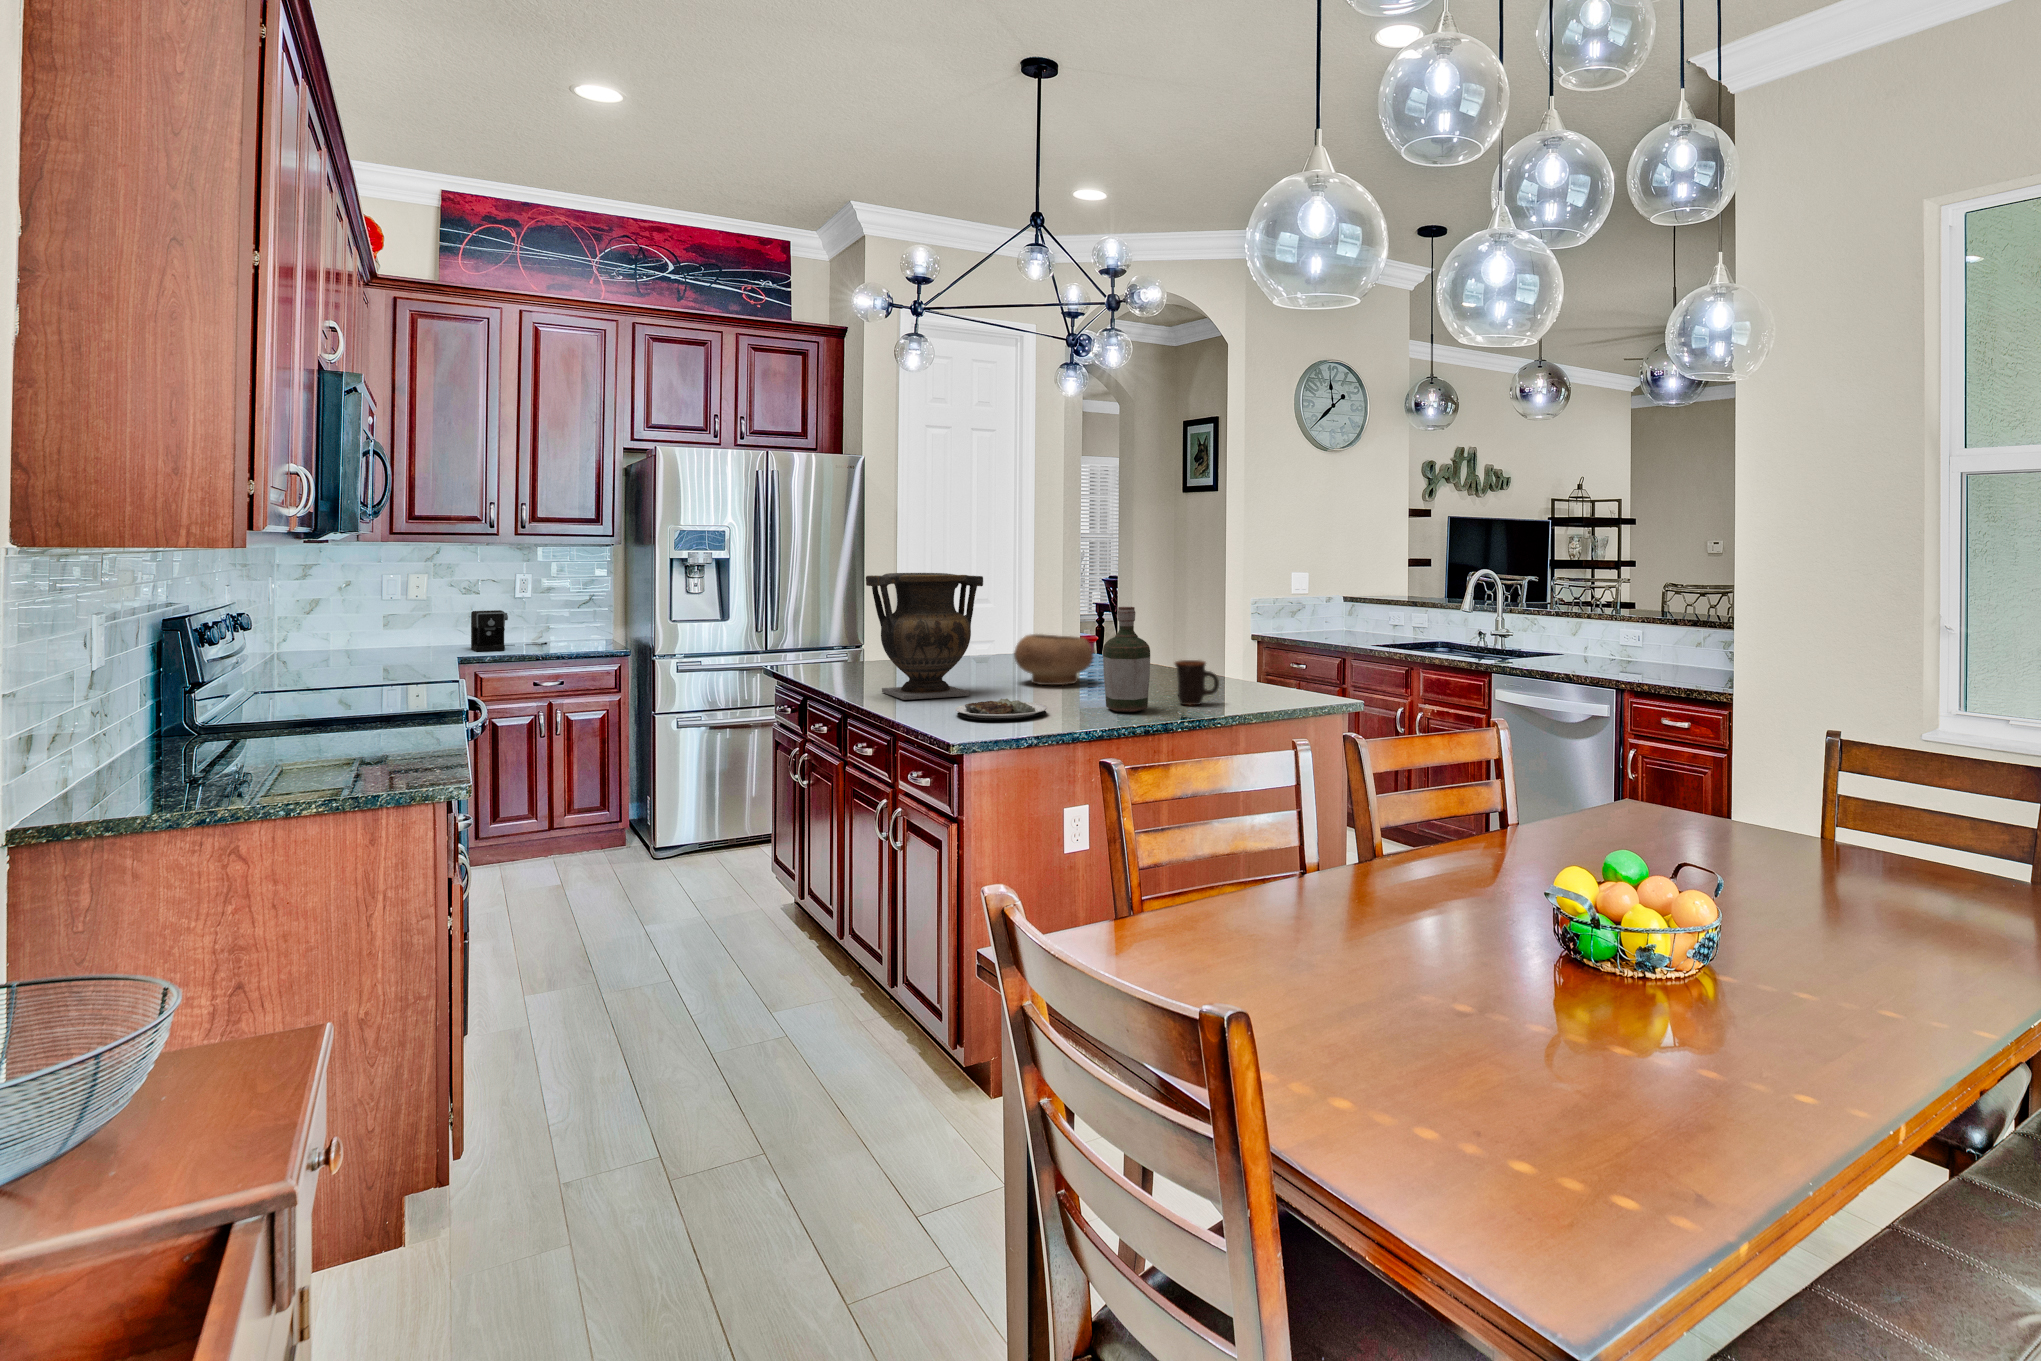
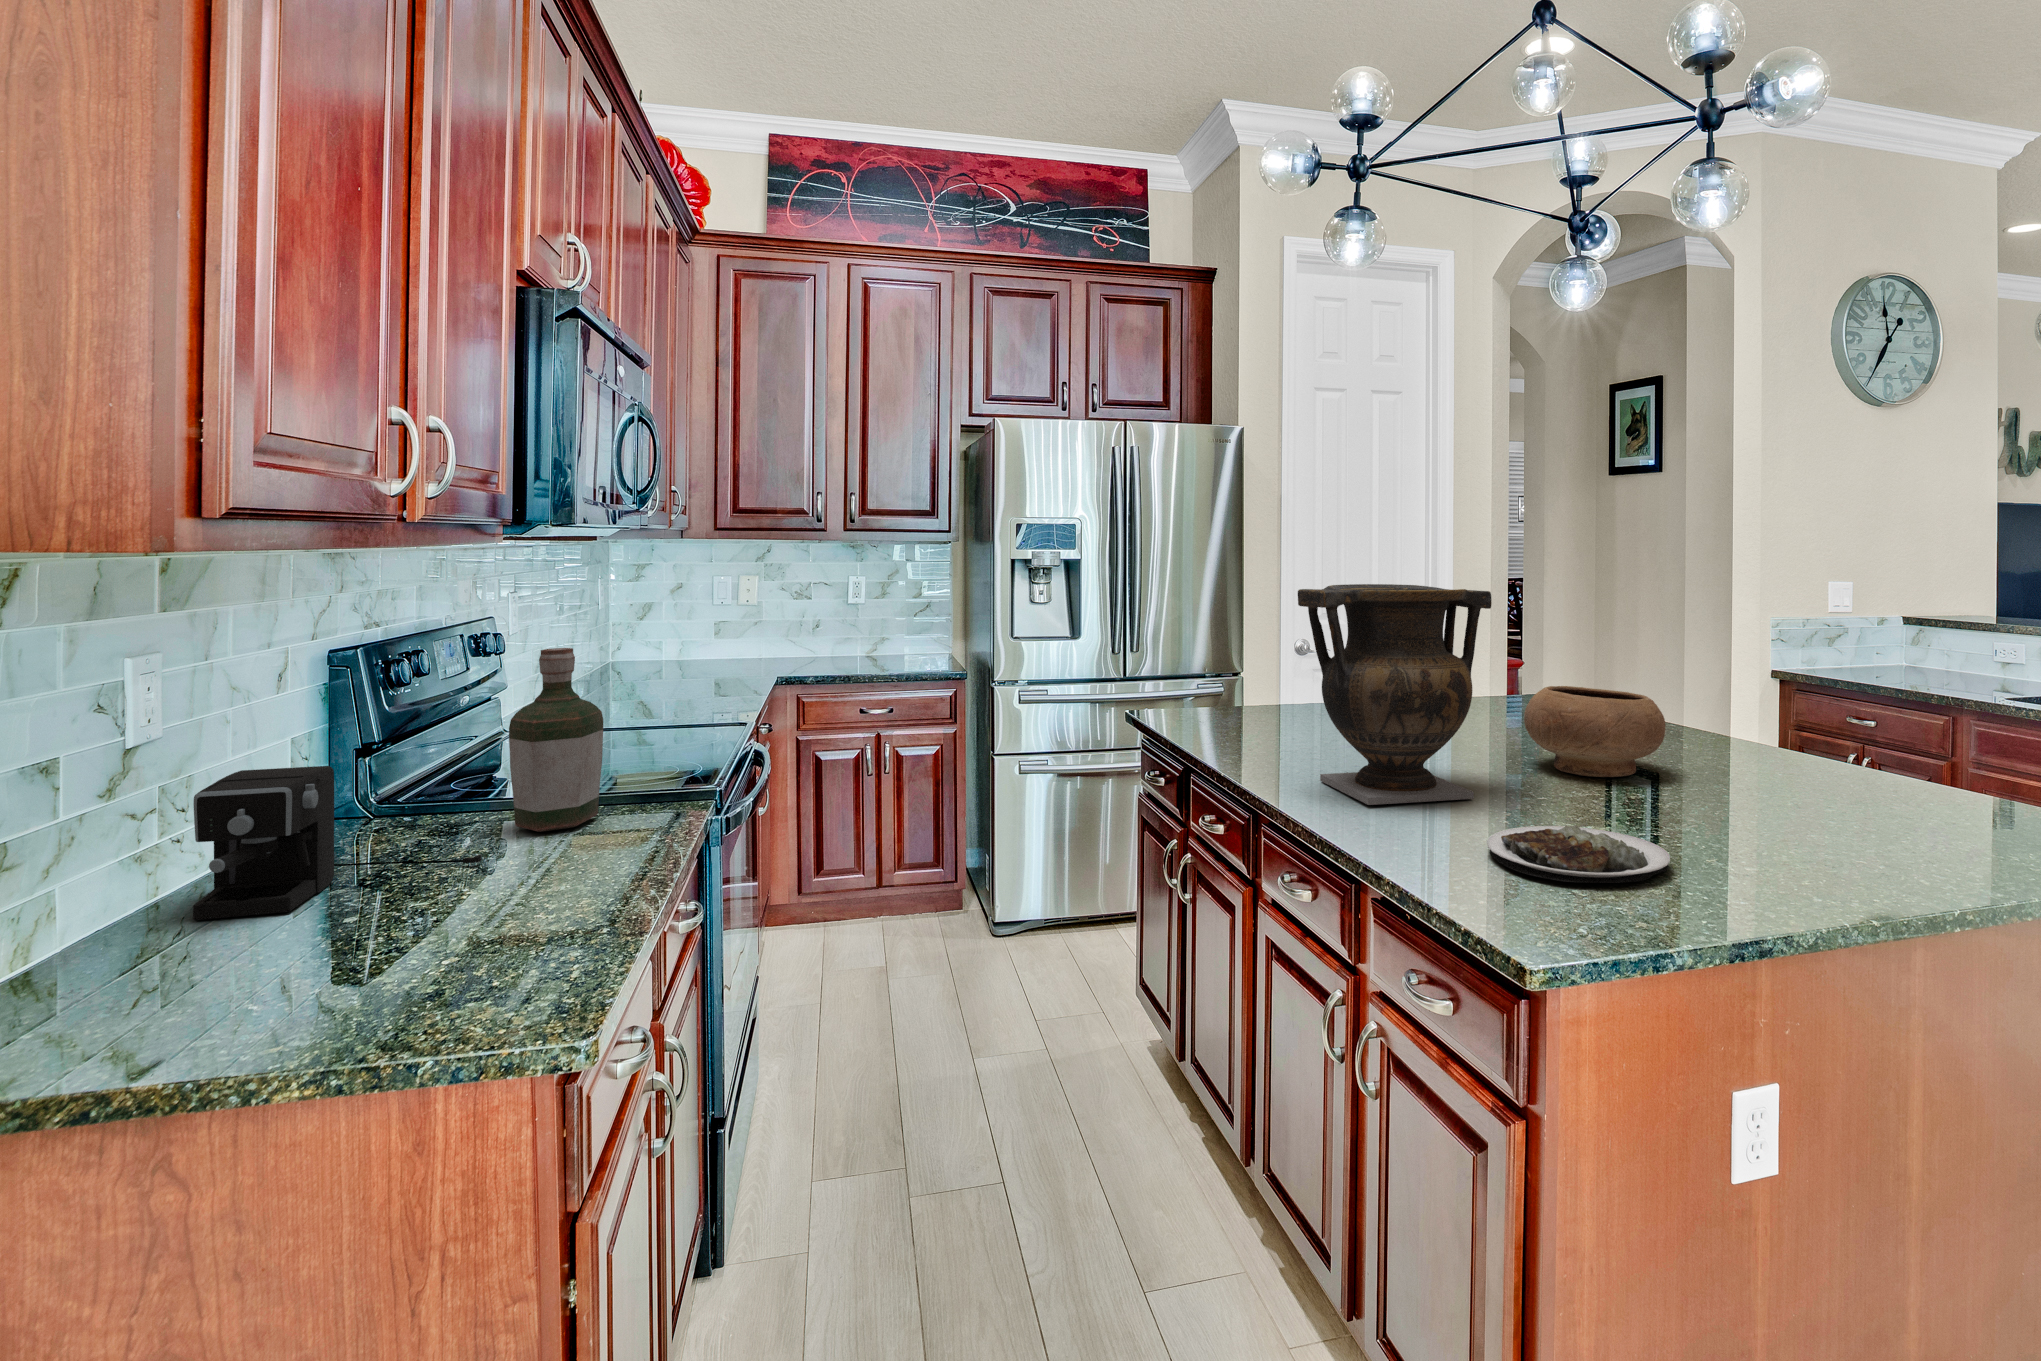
bottle: present [1103,607,1150,712] -> present [509,648,603,832]
coffee maker: present [471,610,547,651] -> present [193,766,482,920]
mug: present [1175,660,1219,705] -> none [1899,759,1991,853]

